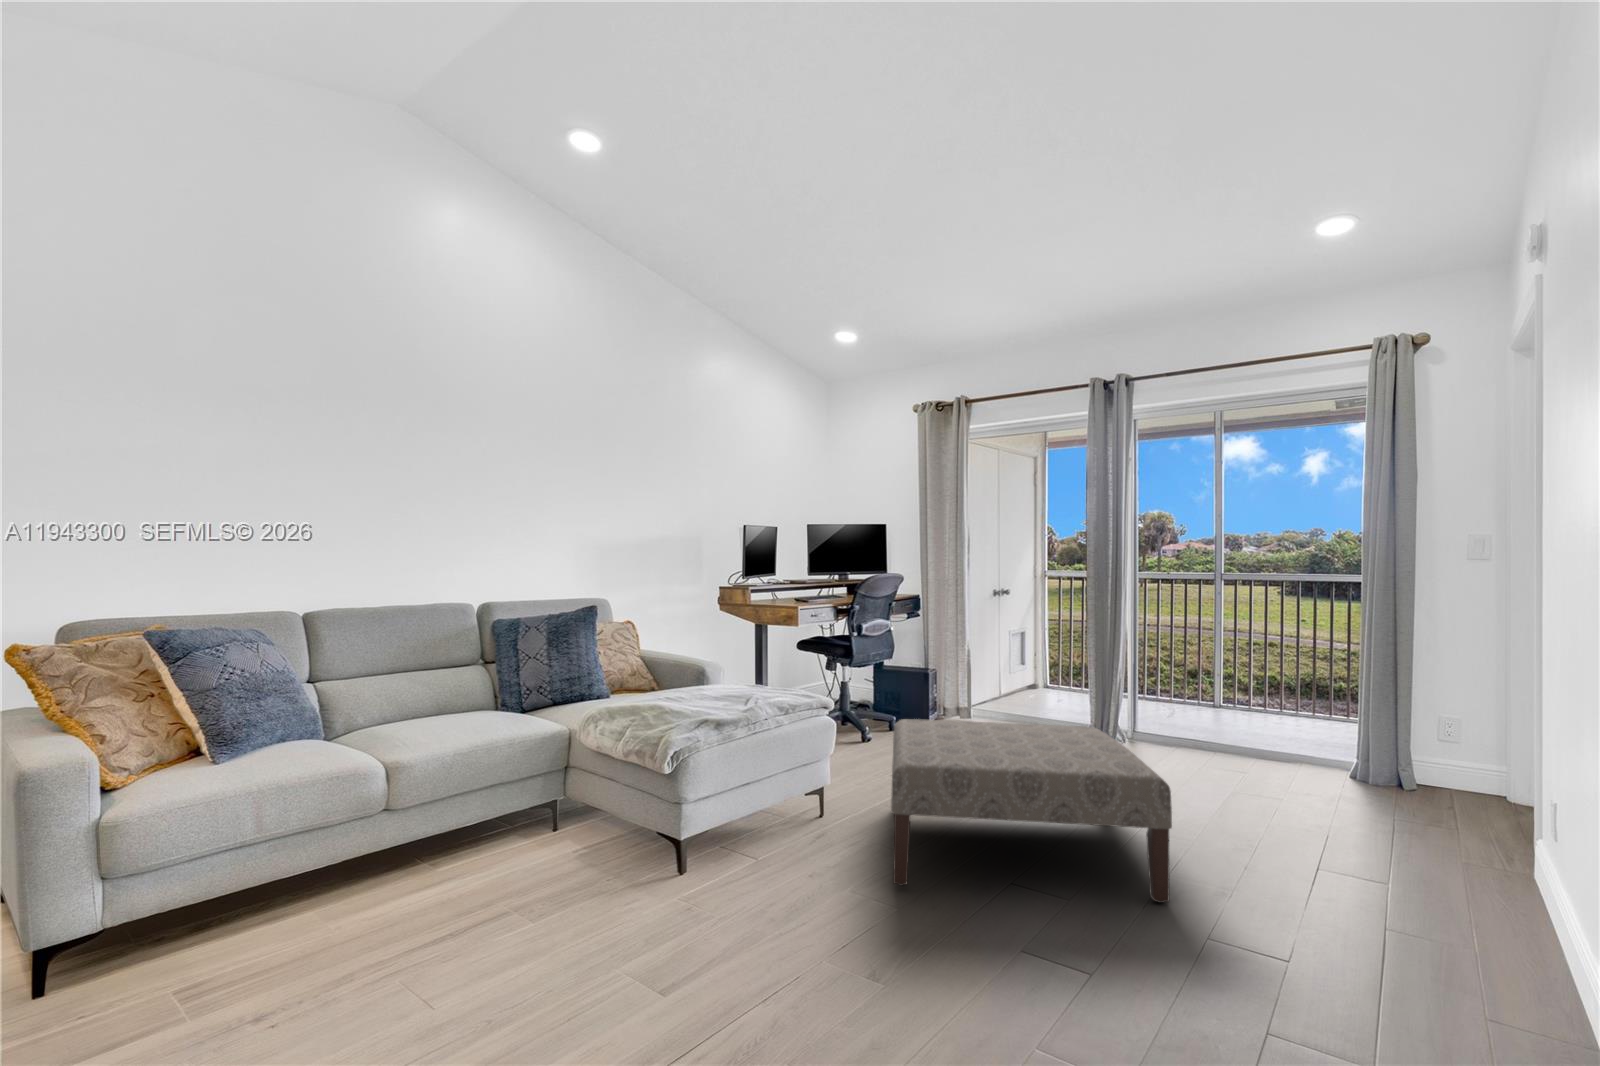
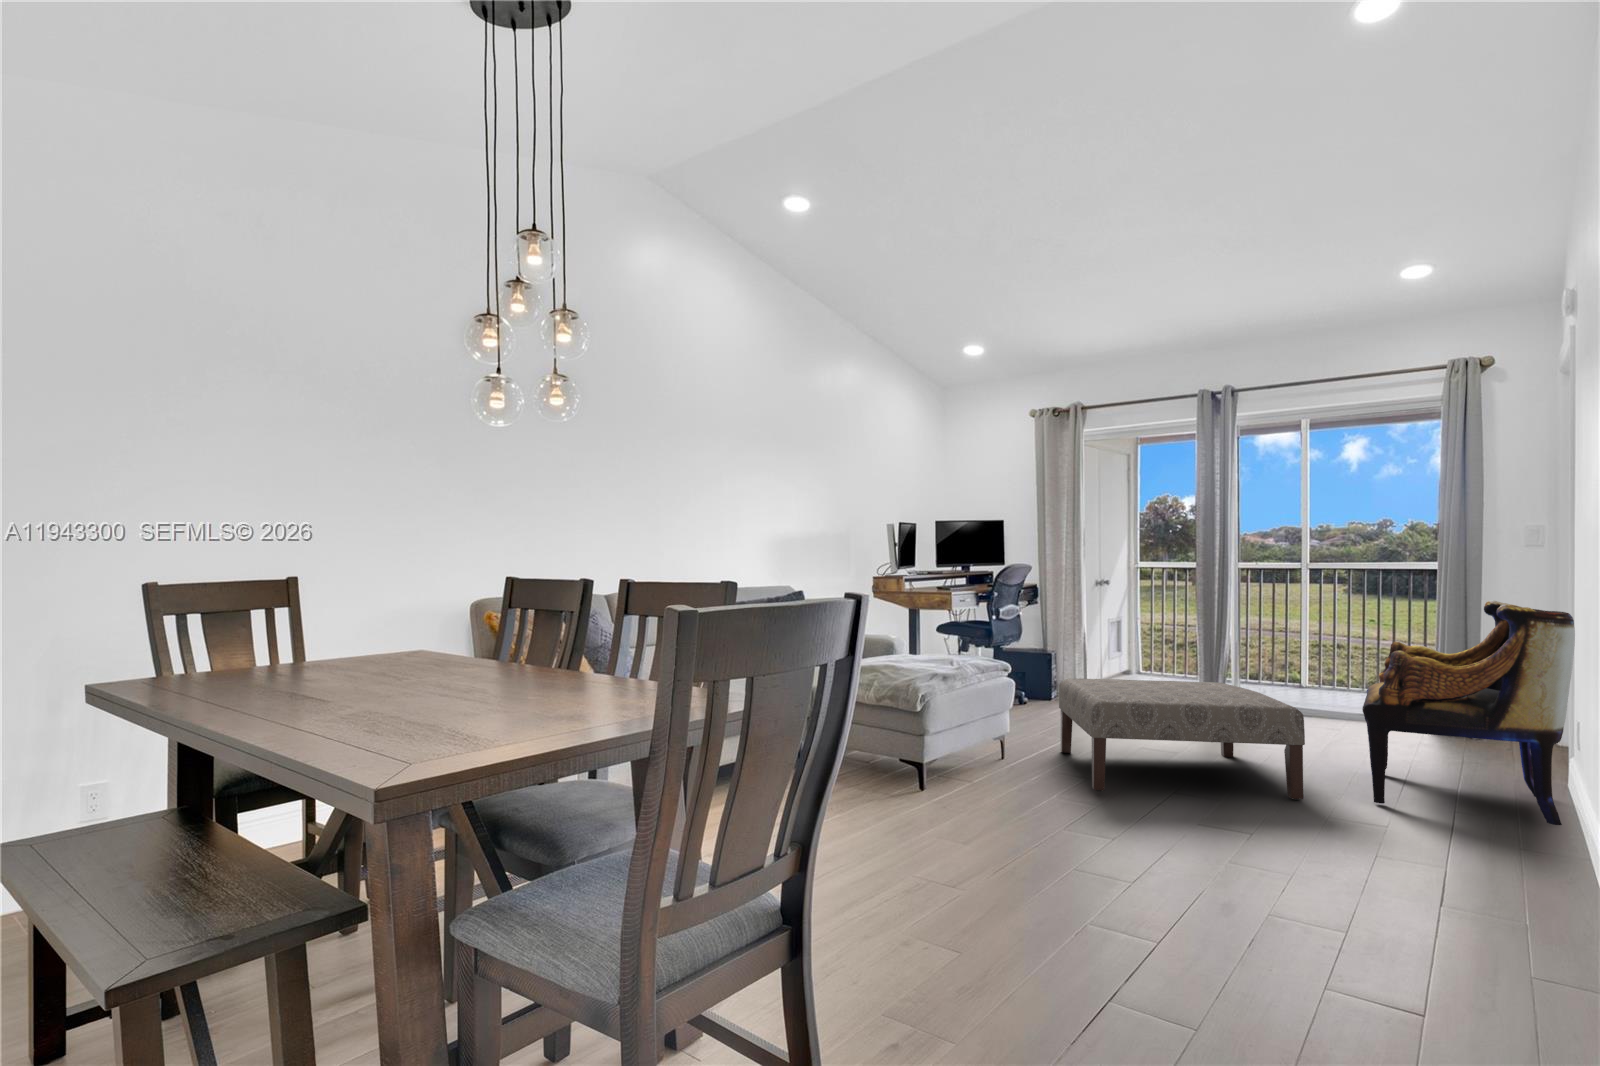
armchair: none [1250,631,1539,963] -> present [1362,600,1575,825]

